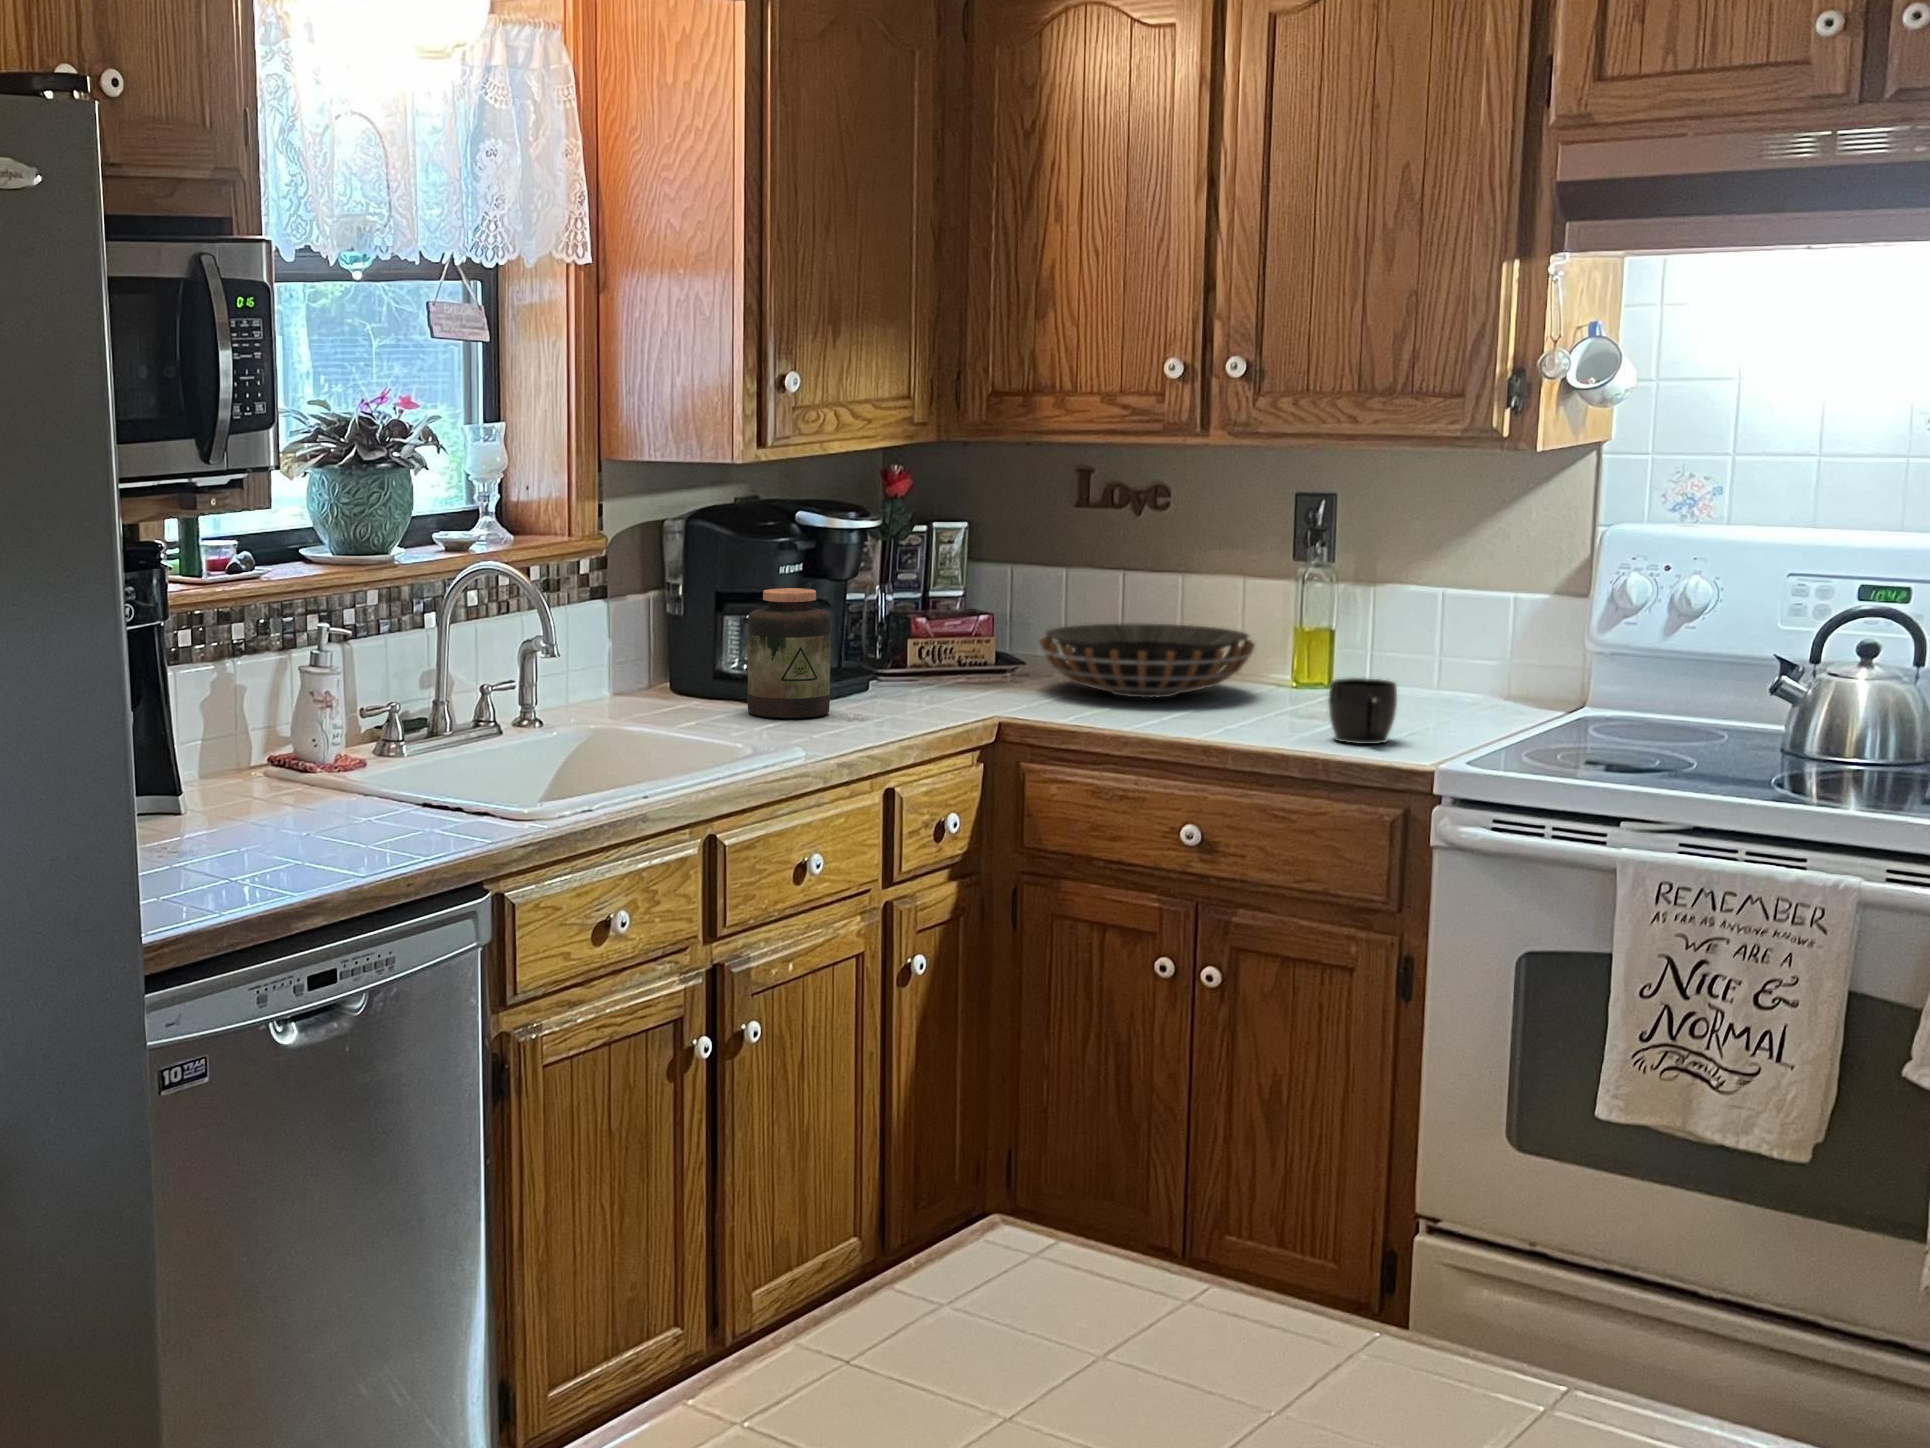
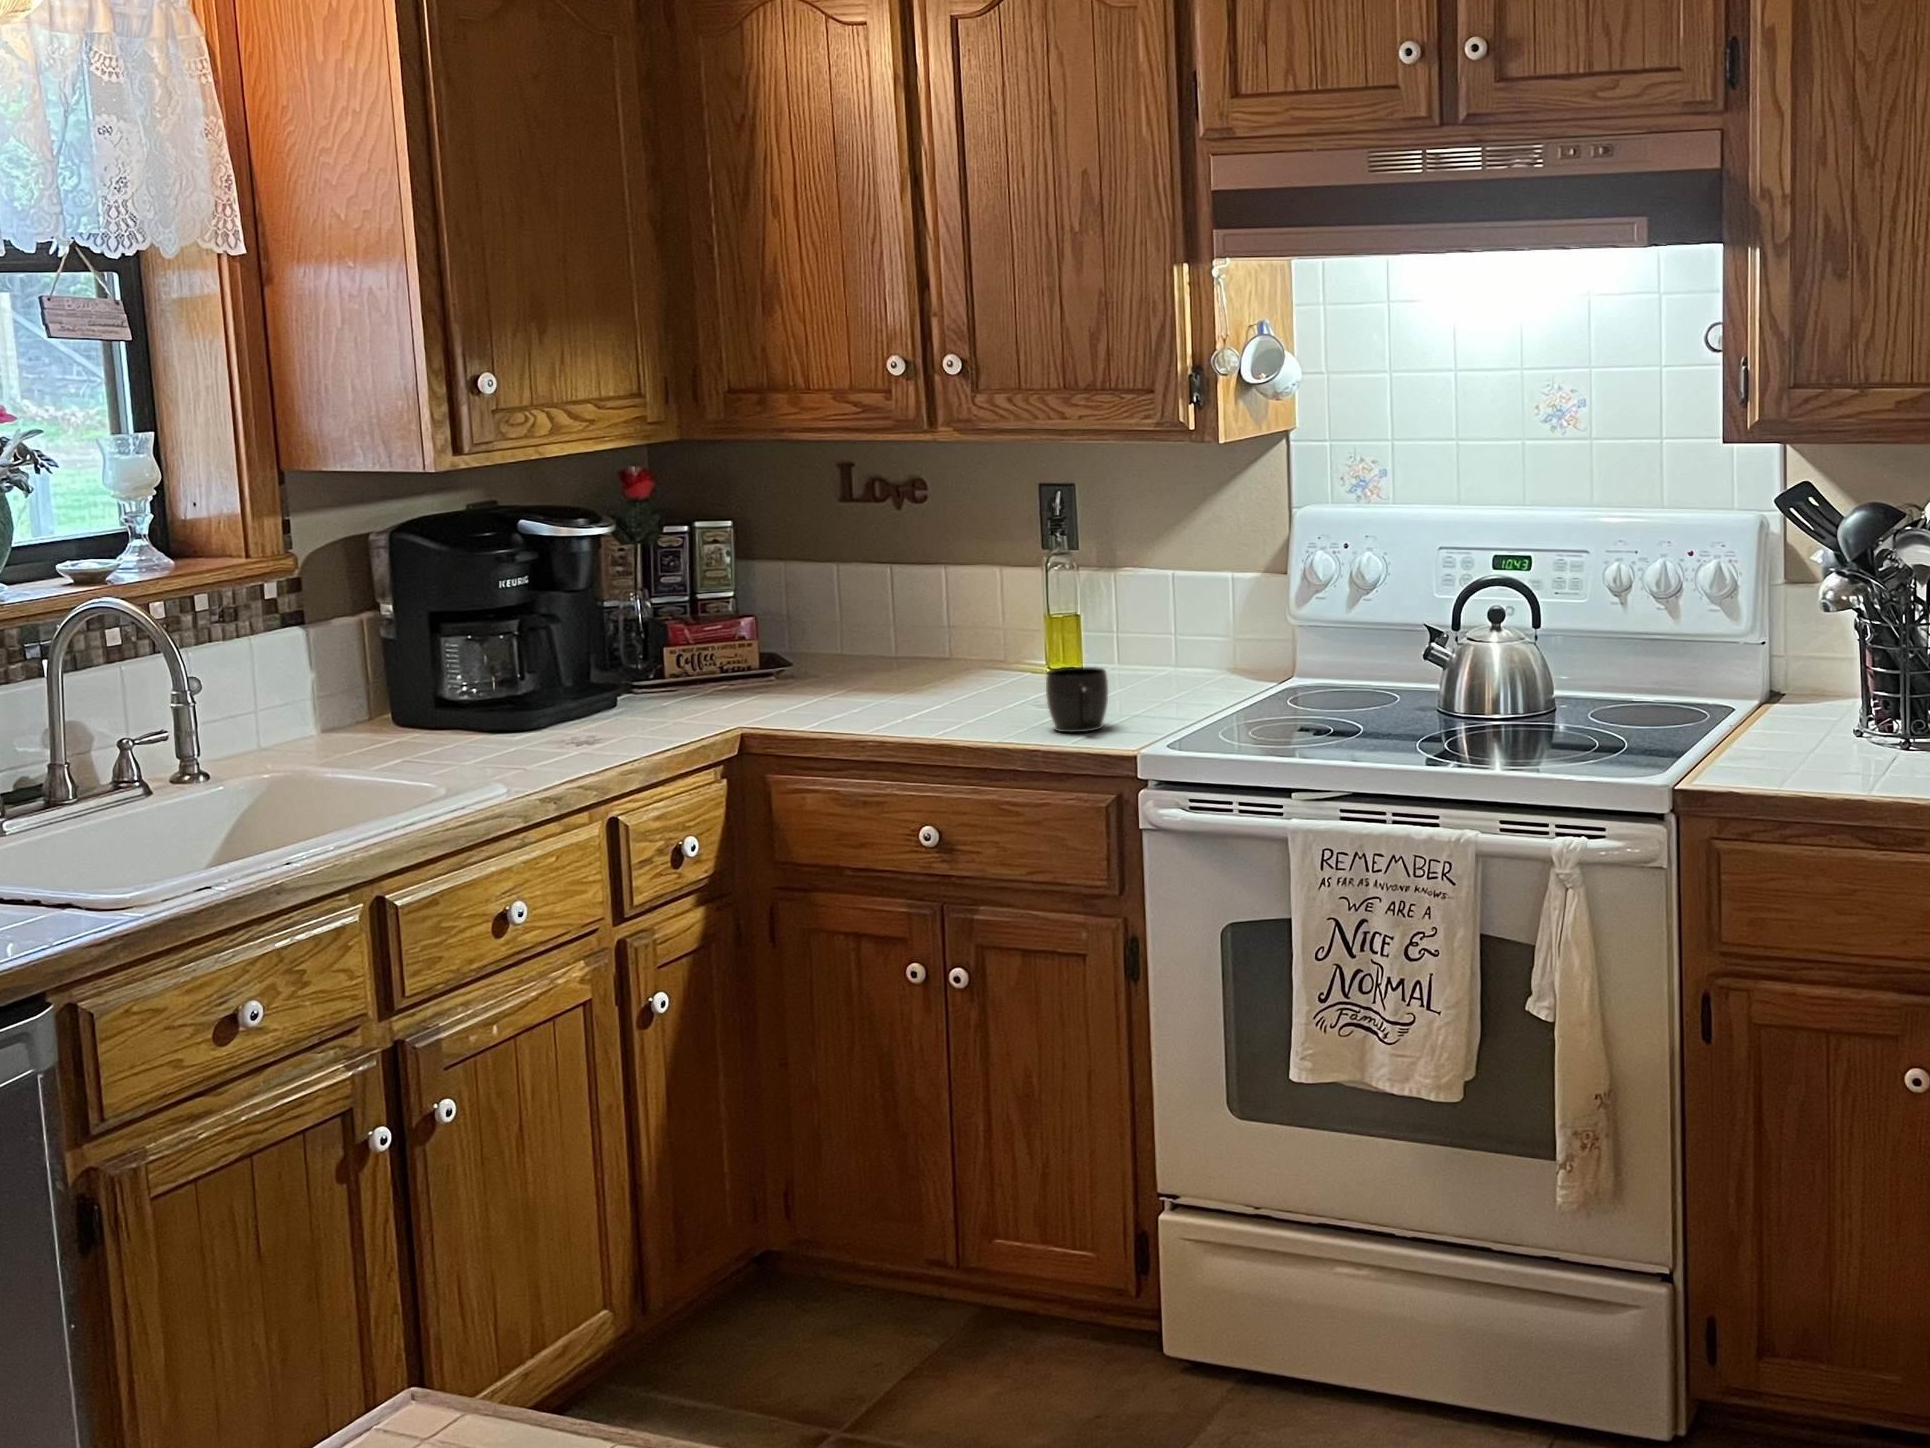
jar: present [748,588,831,718] -> none [454,606,554,749]
decorative bowl: present [1040,624,1255,697] -> none [786,618,996,695]

